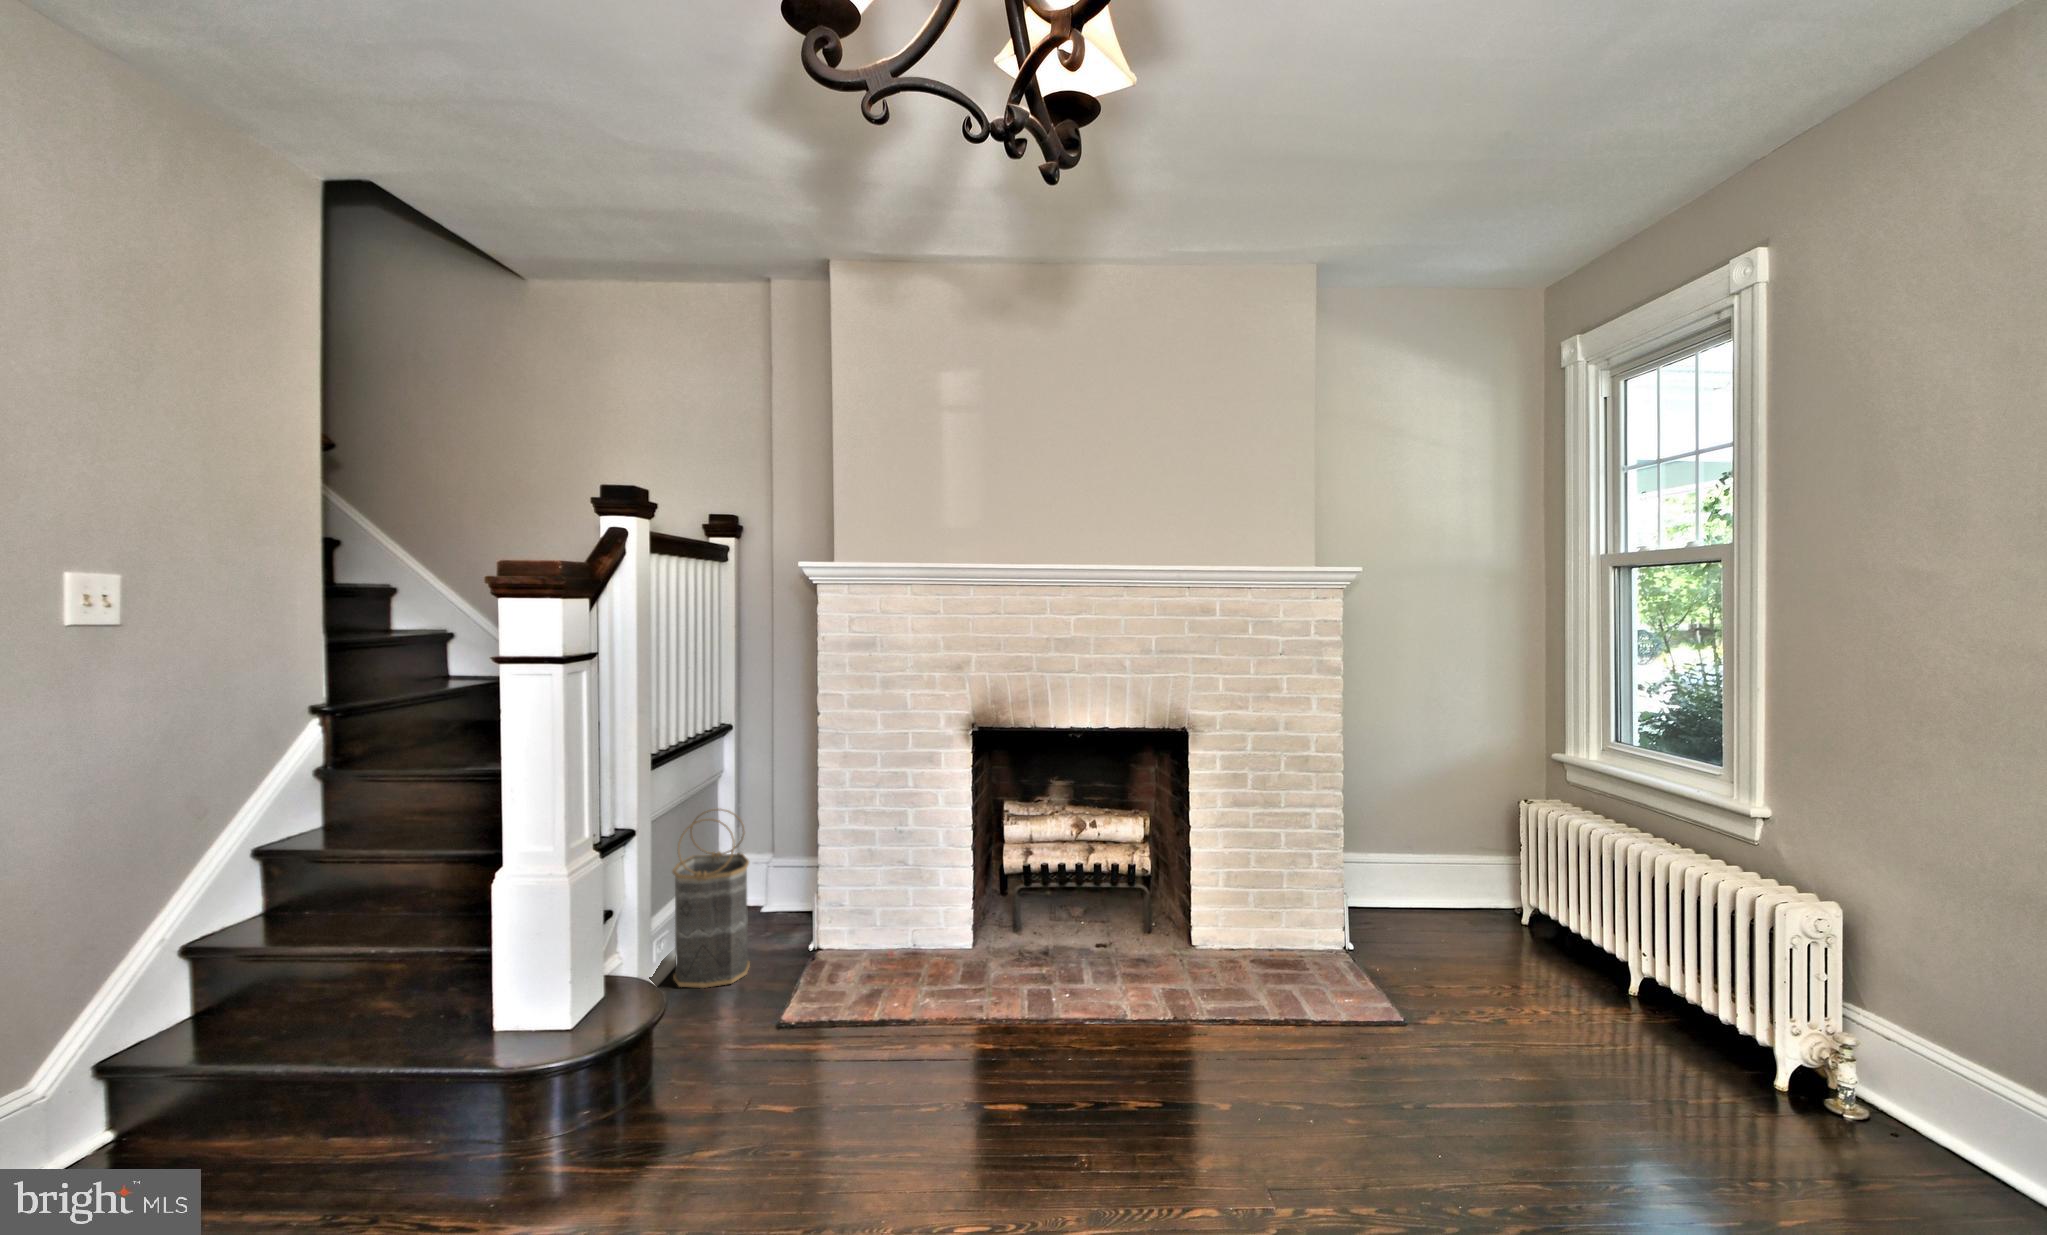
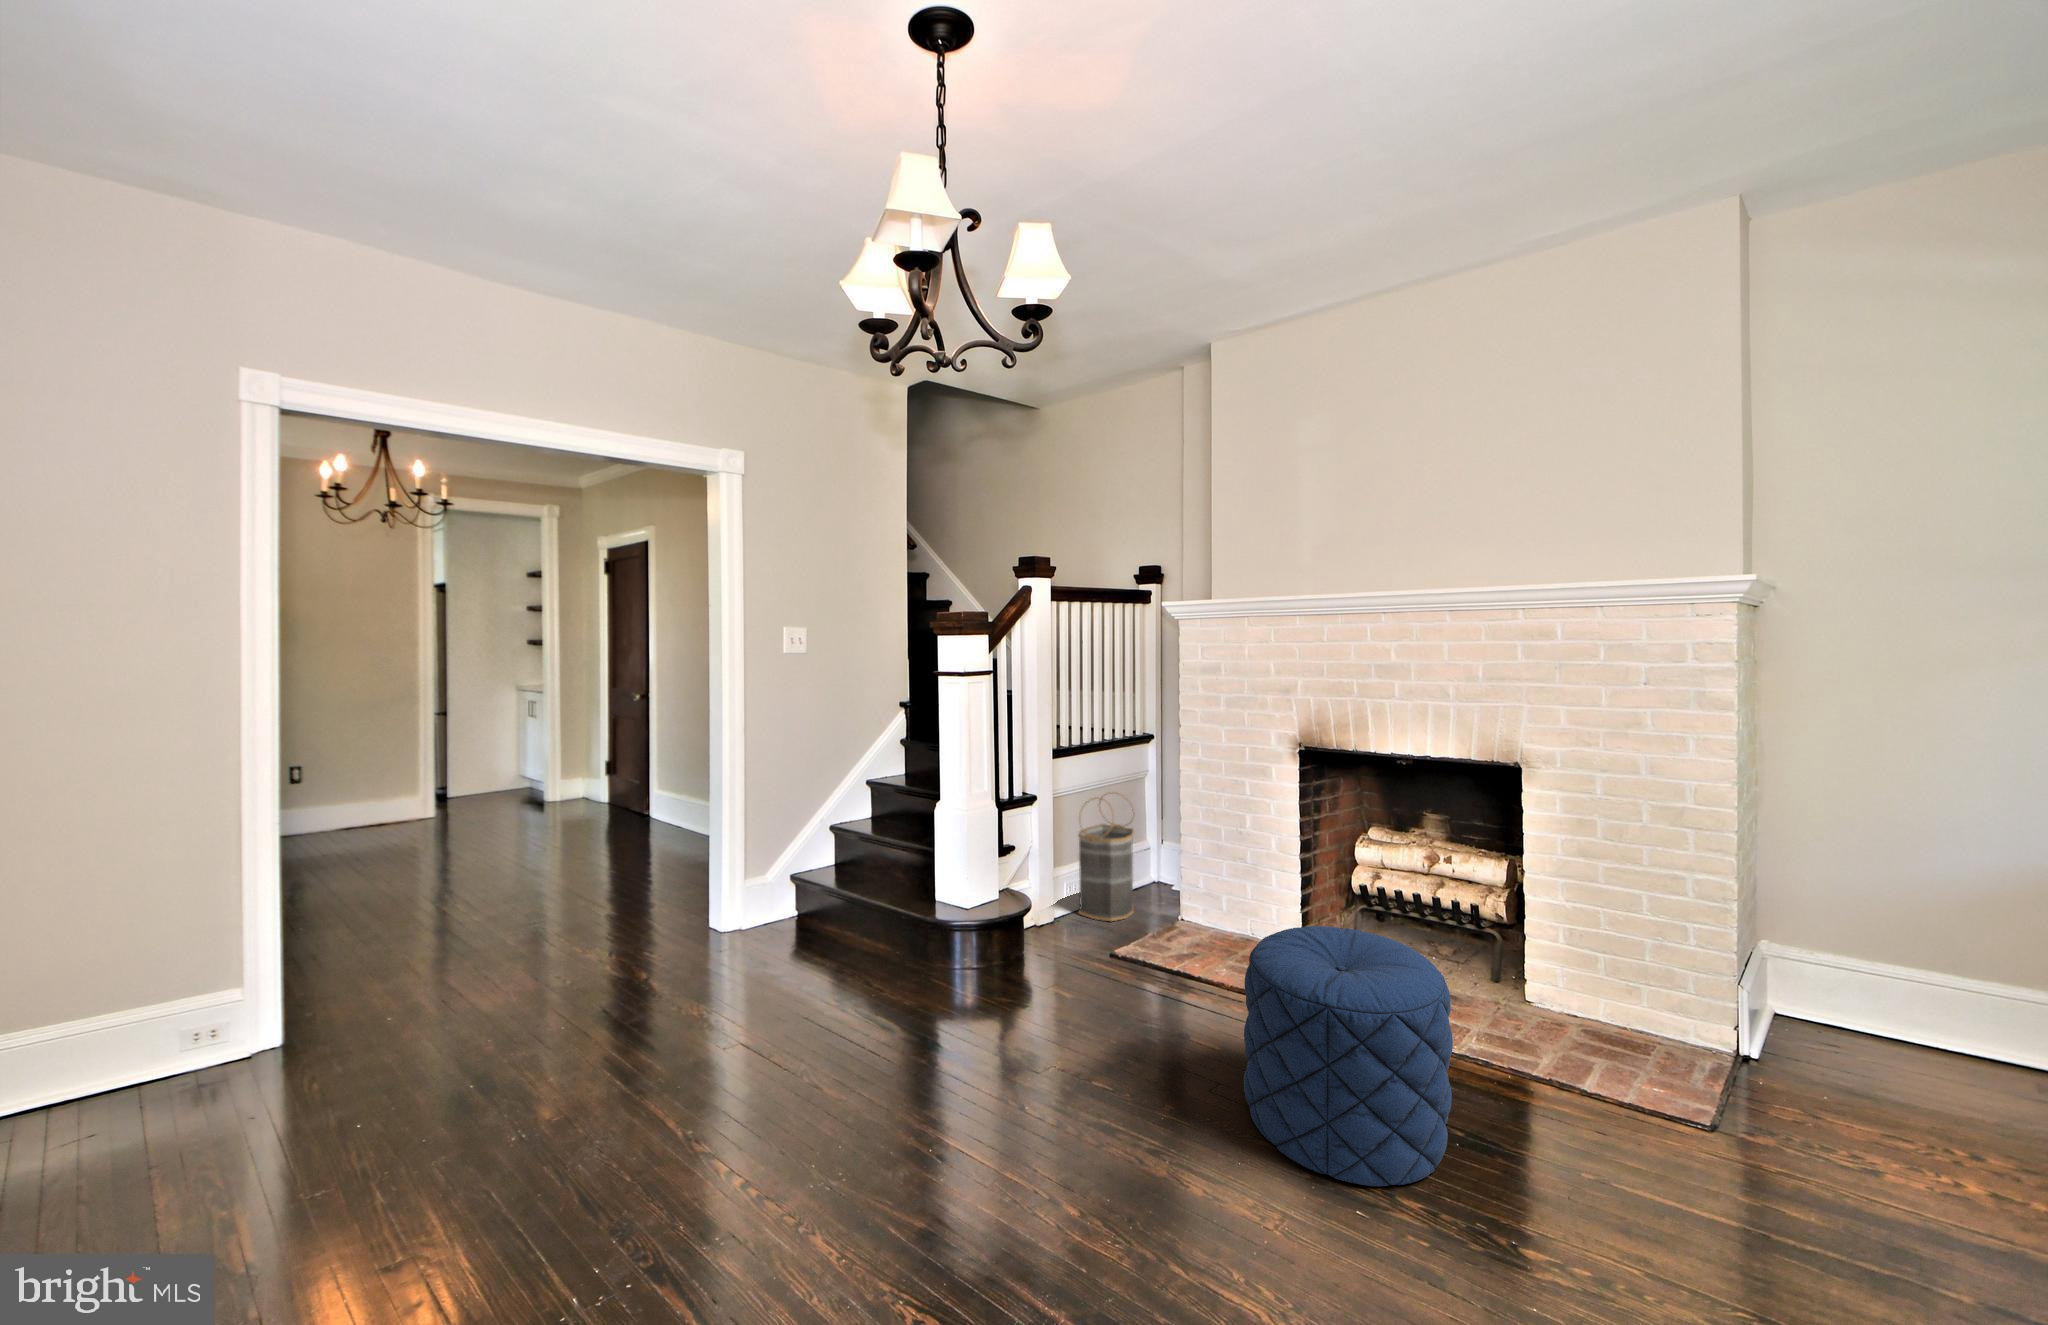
pouf: none [1041,902,1239,1157] -> present [1244,926,1453,1186]

